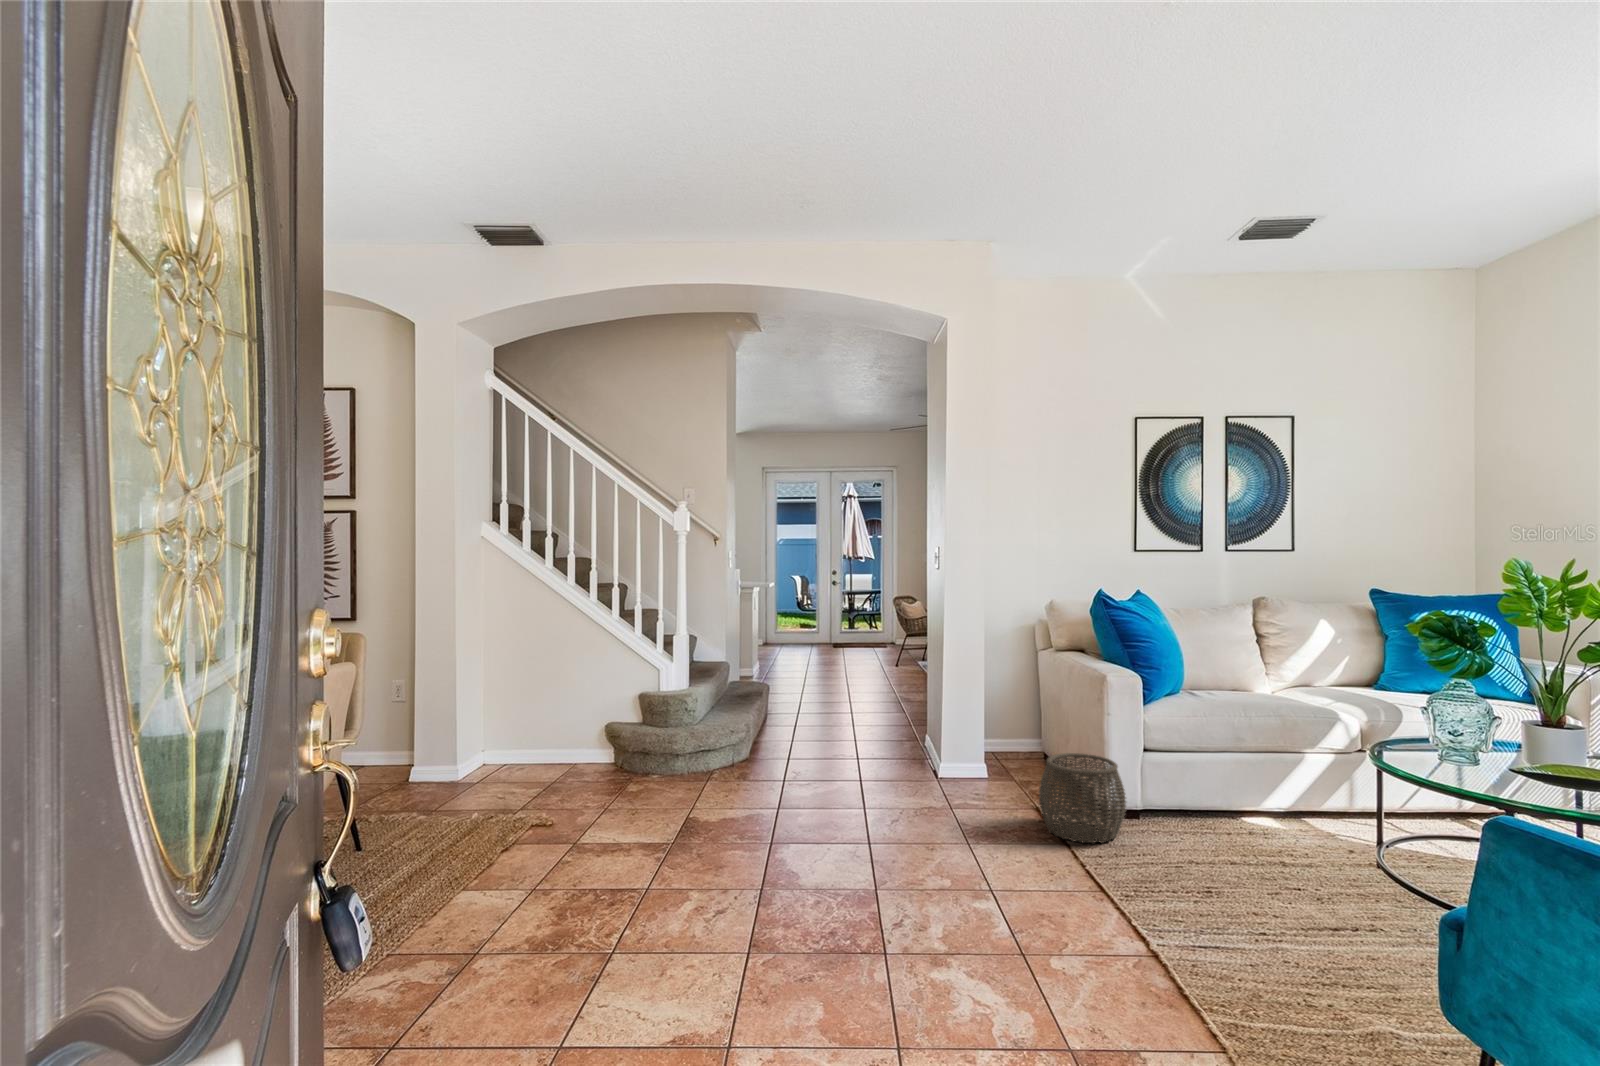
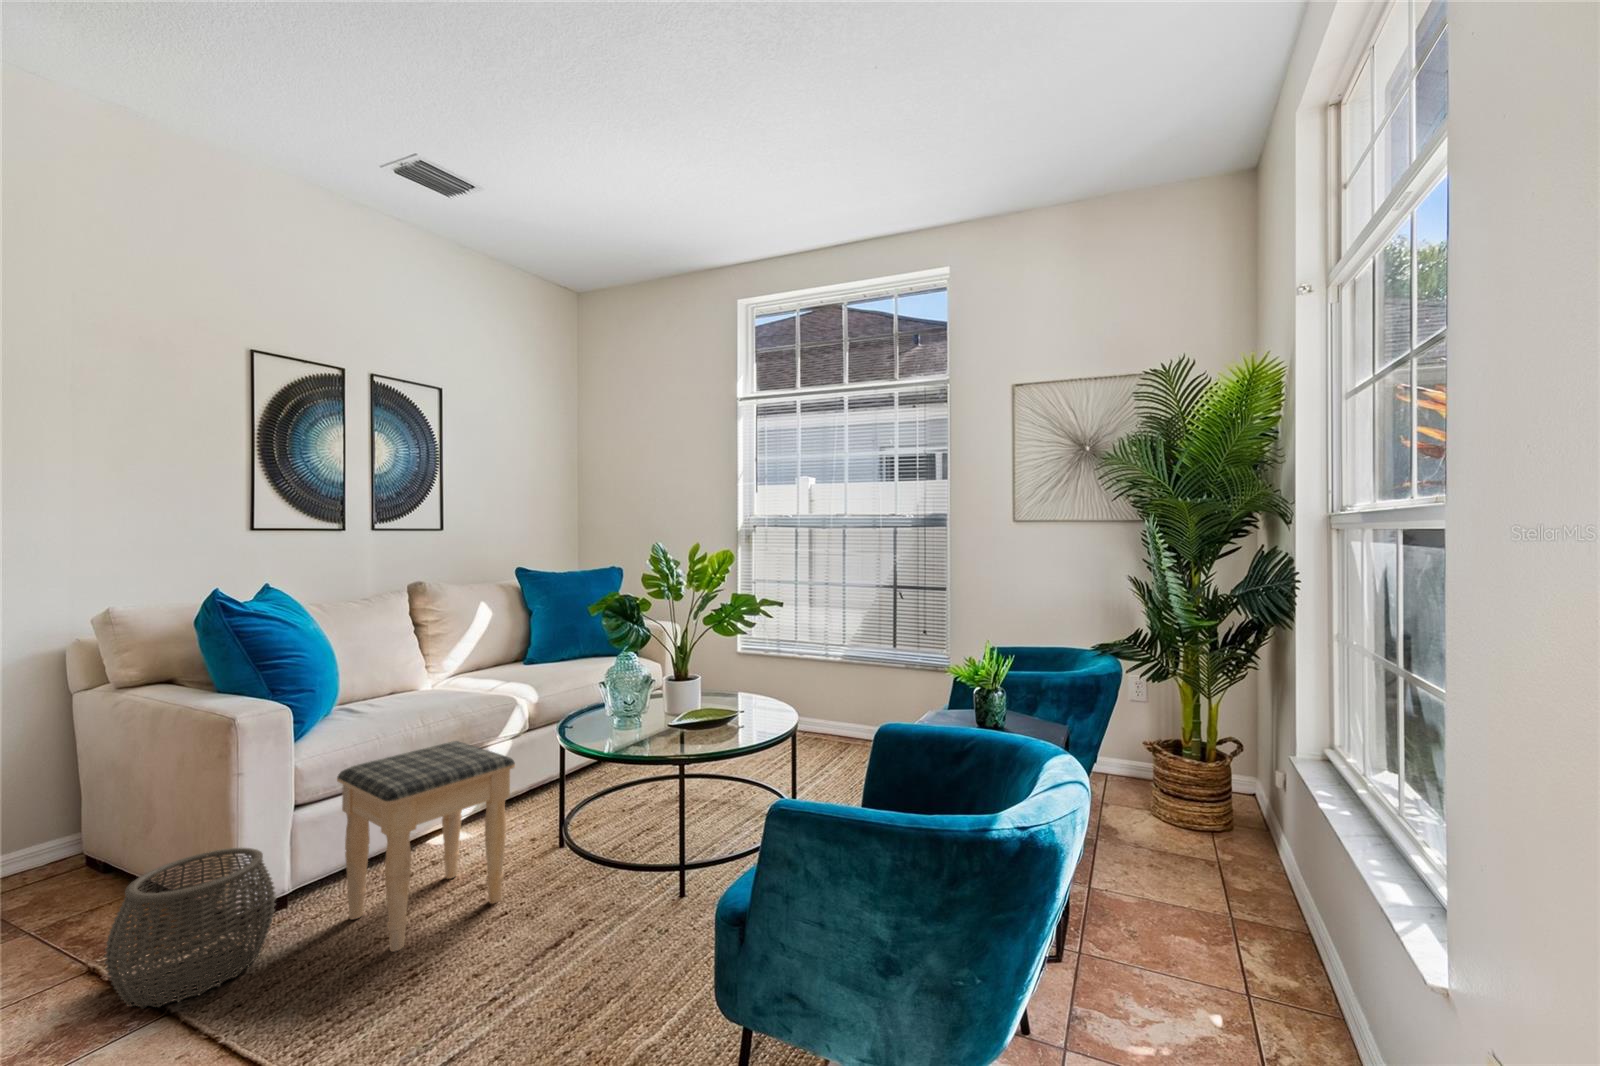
footstool: none [1166,719,1313,881] -> present [337,741,515,952]

